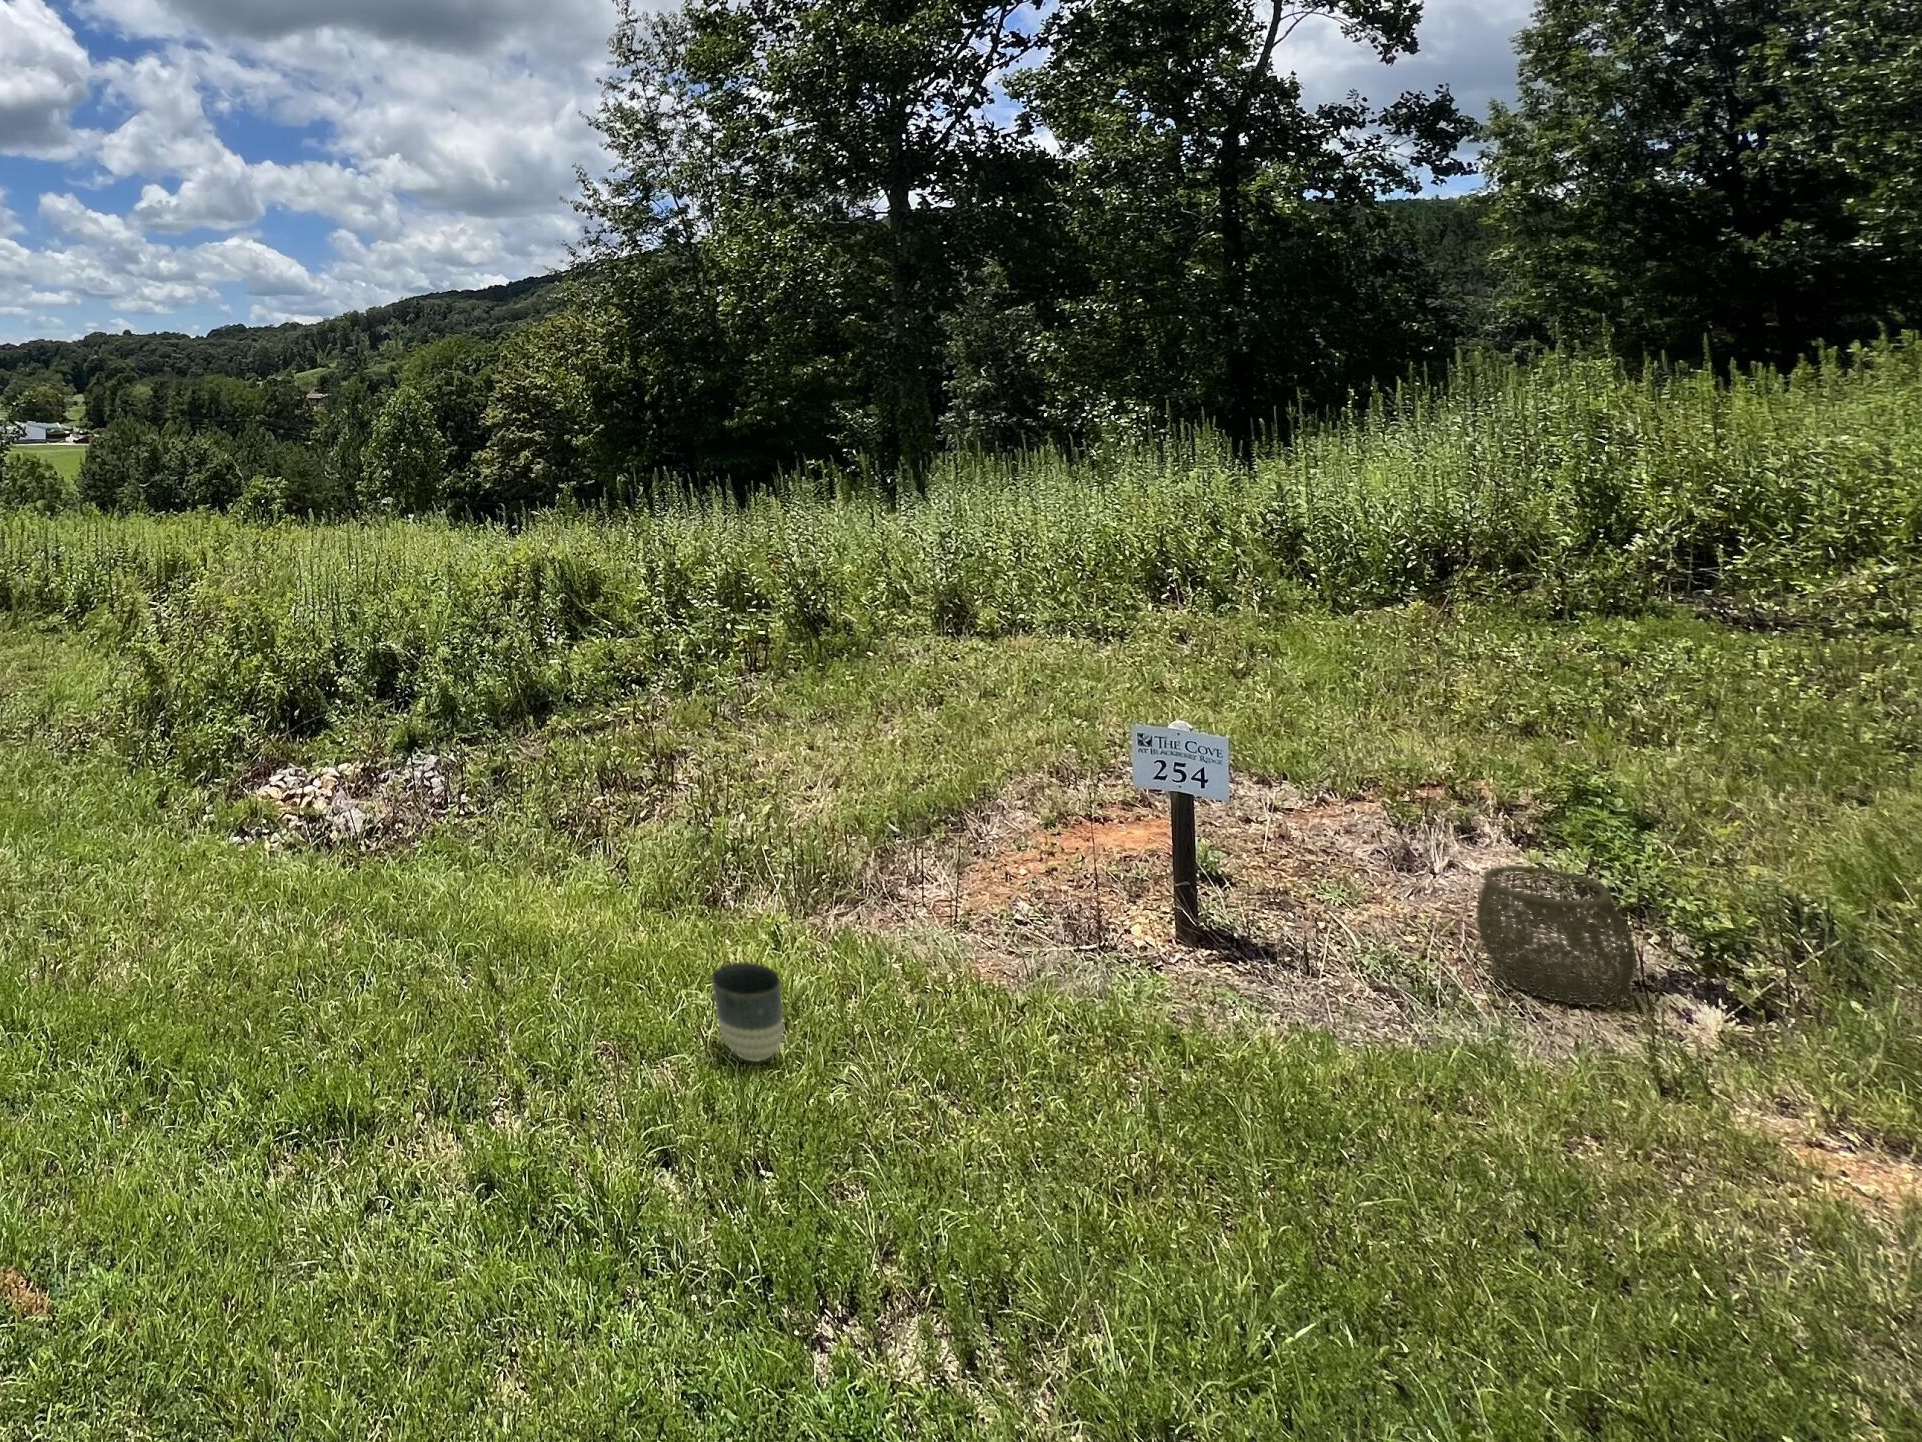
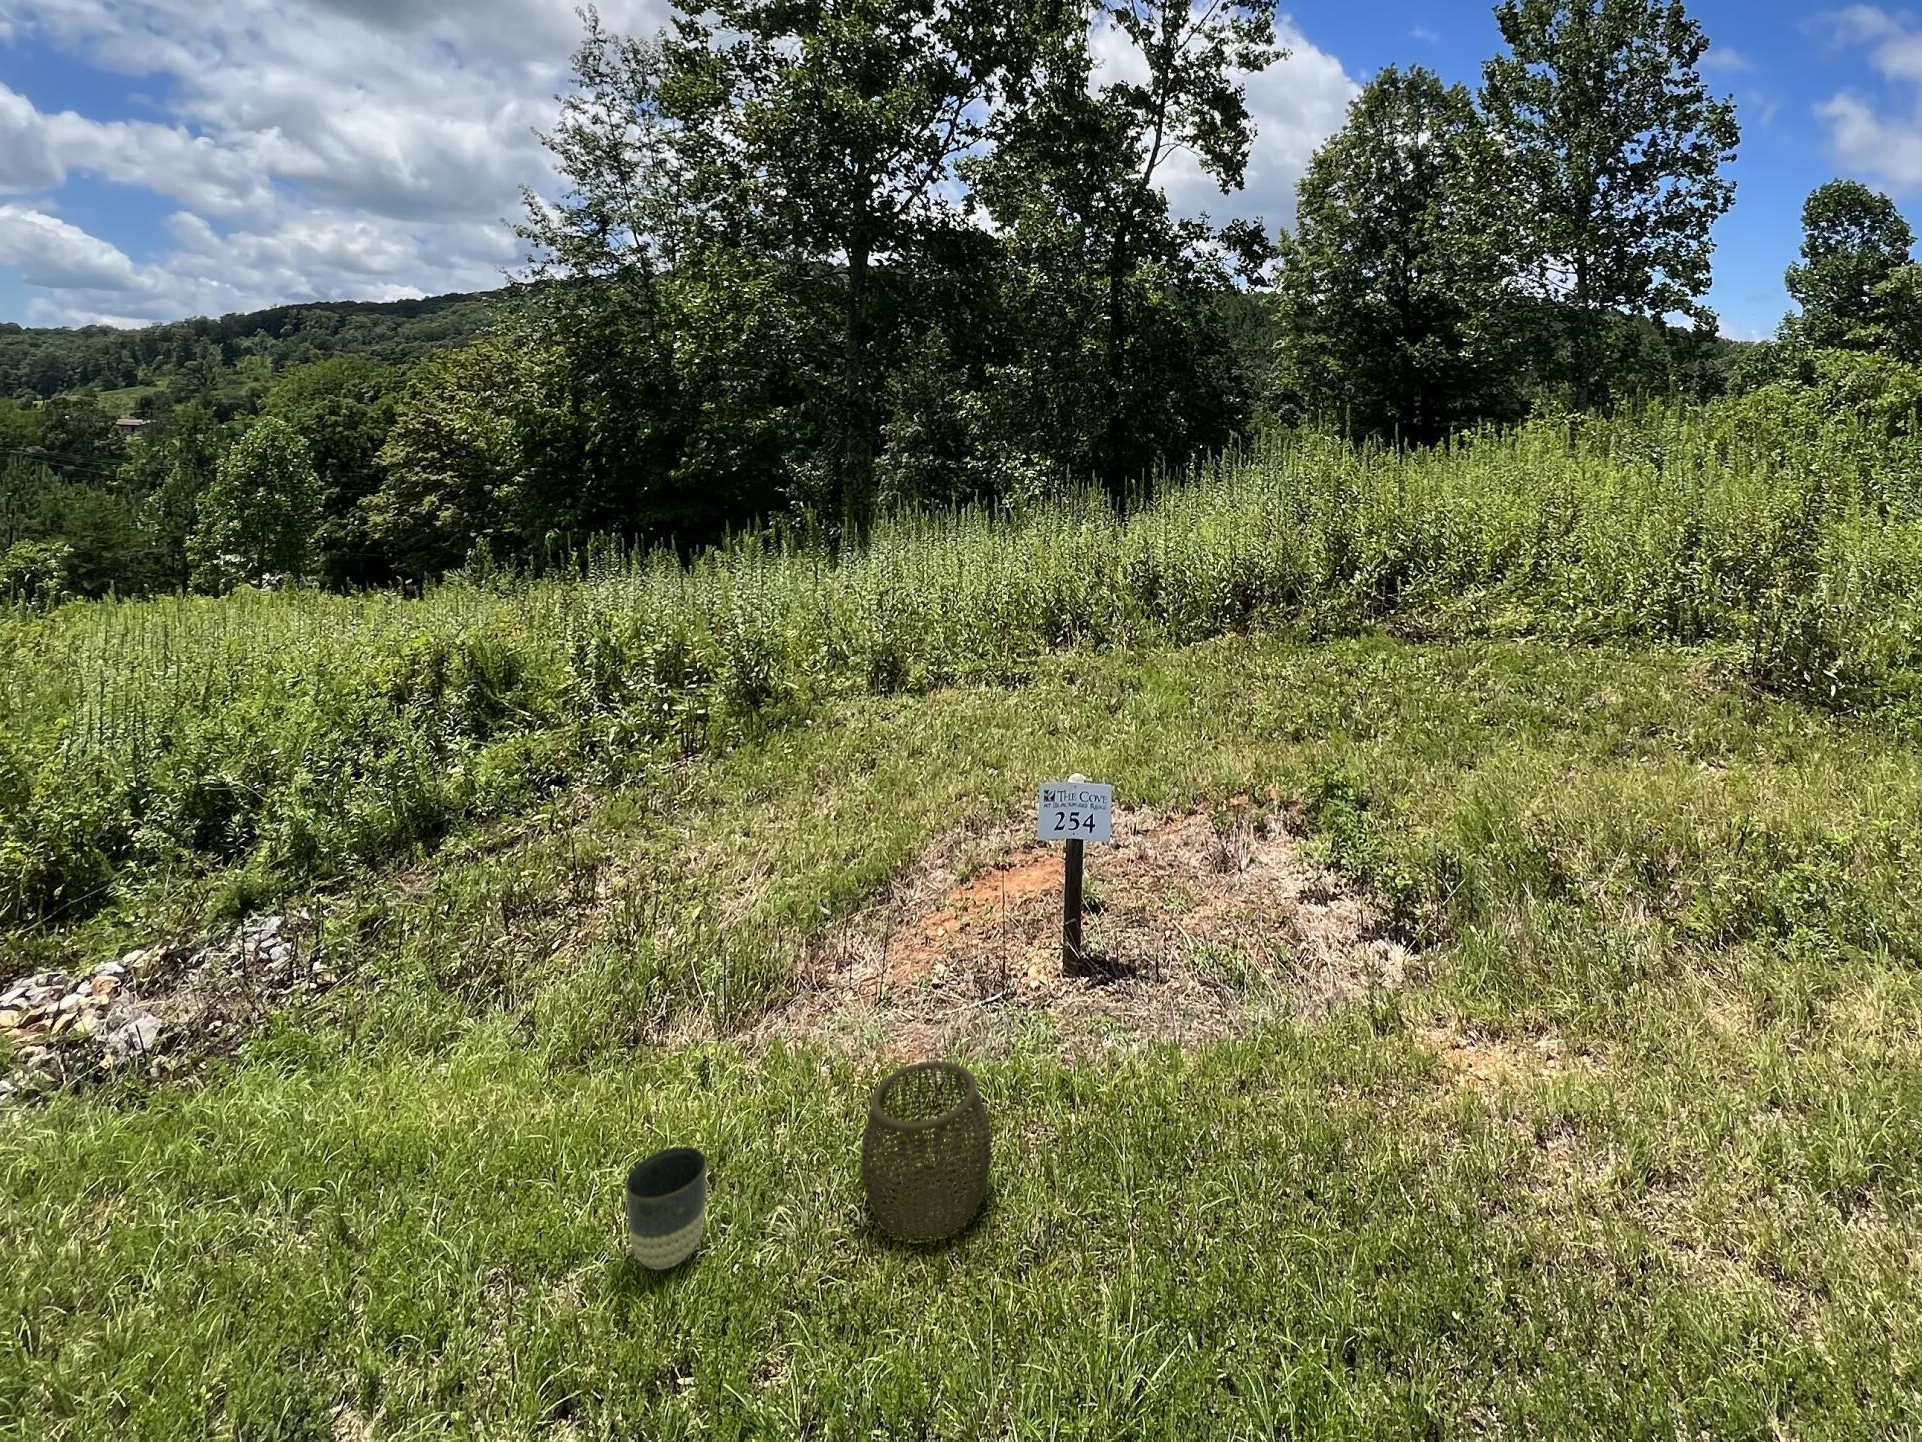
woven basket: present [1476,866,1637,1007] -> present [860,1061,993,1243]

